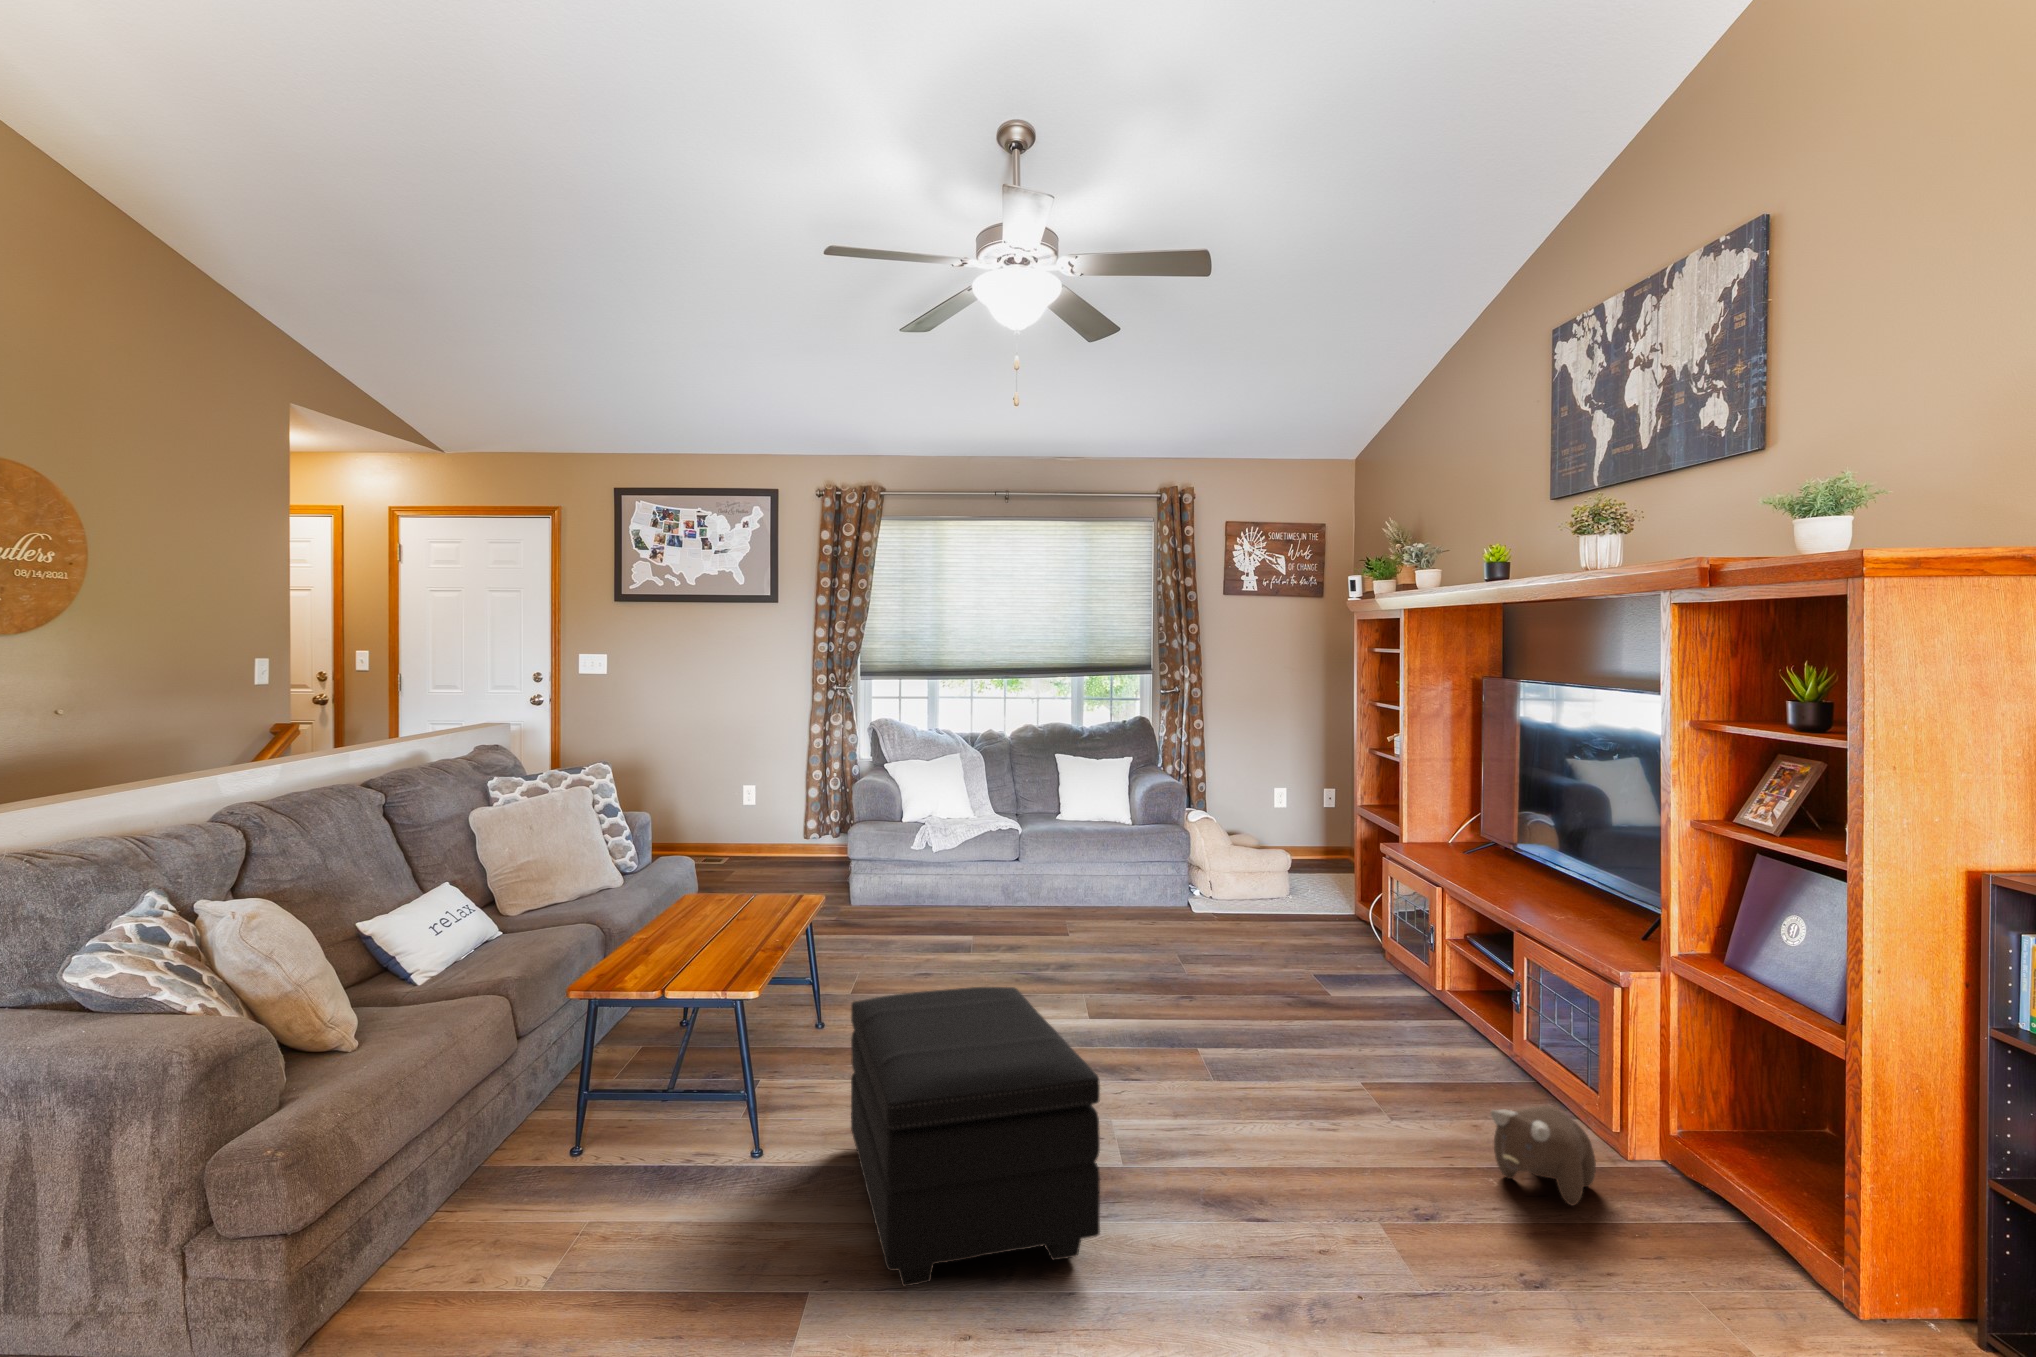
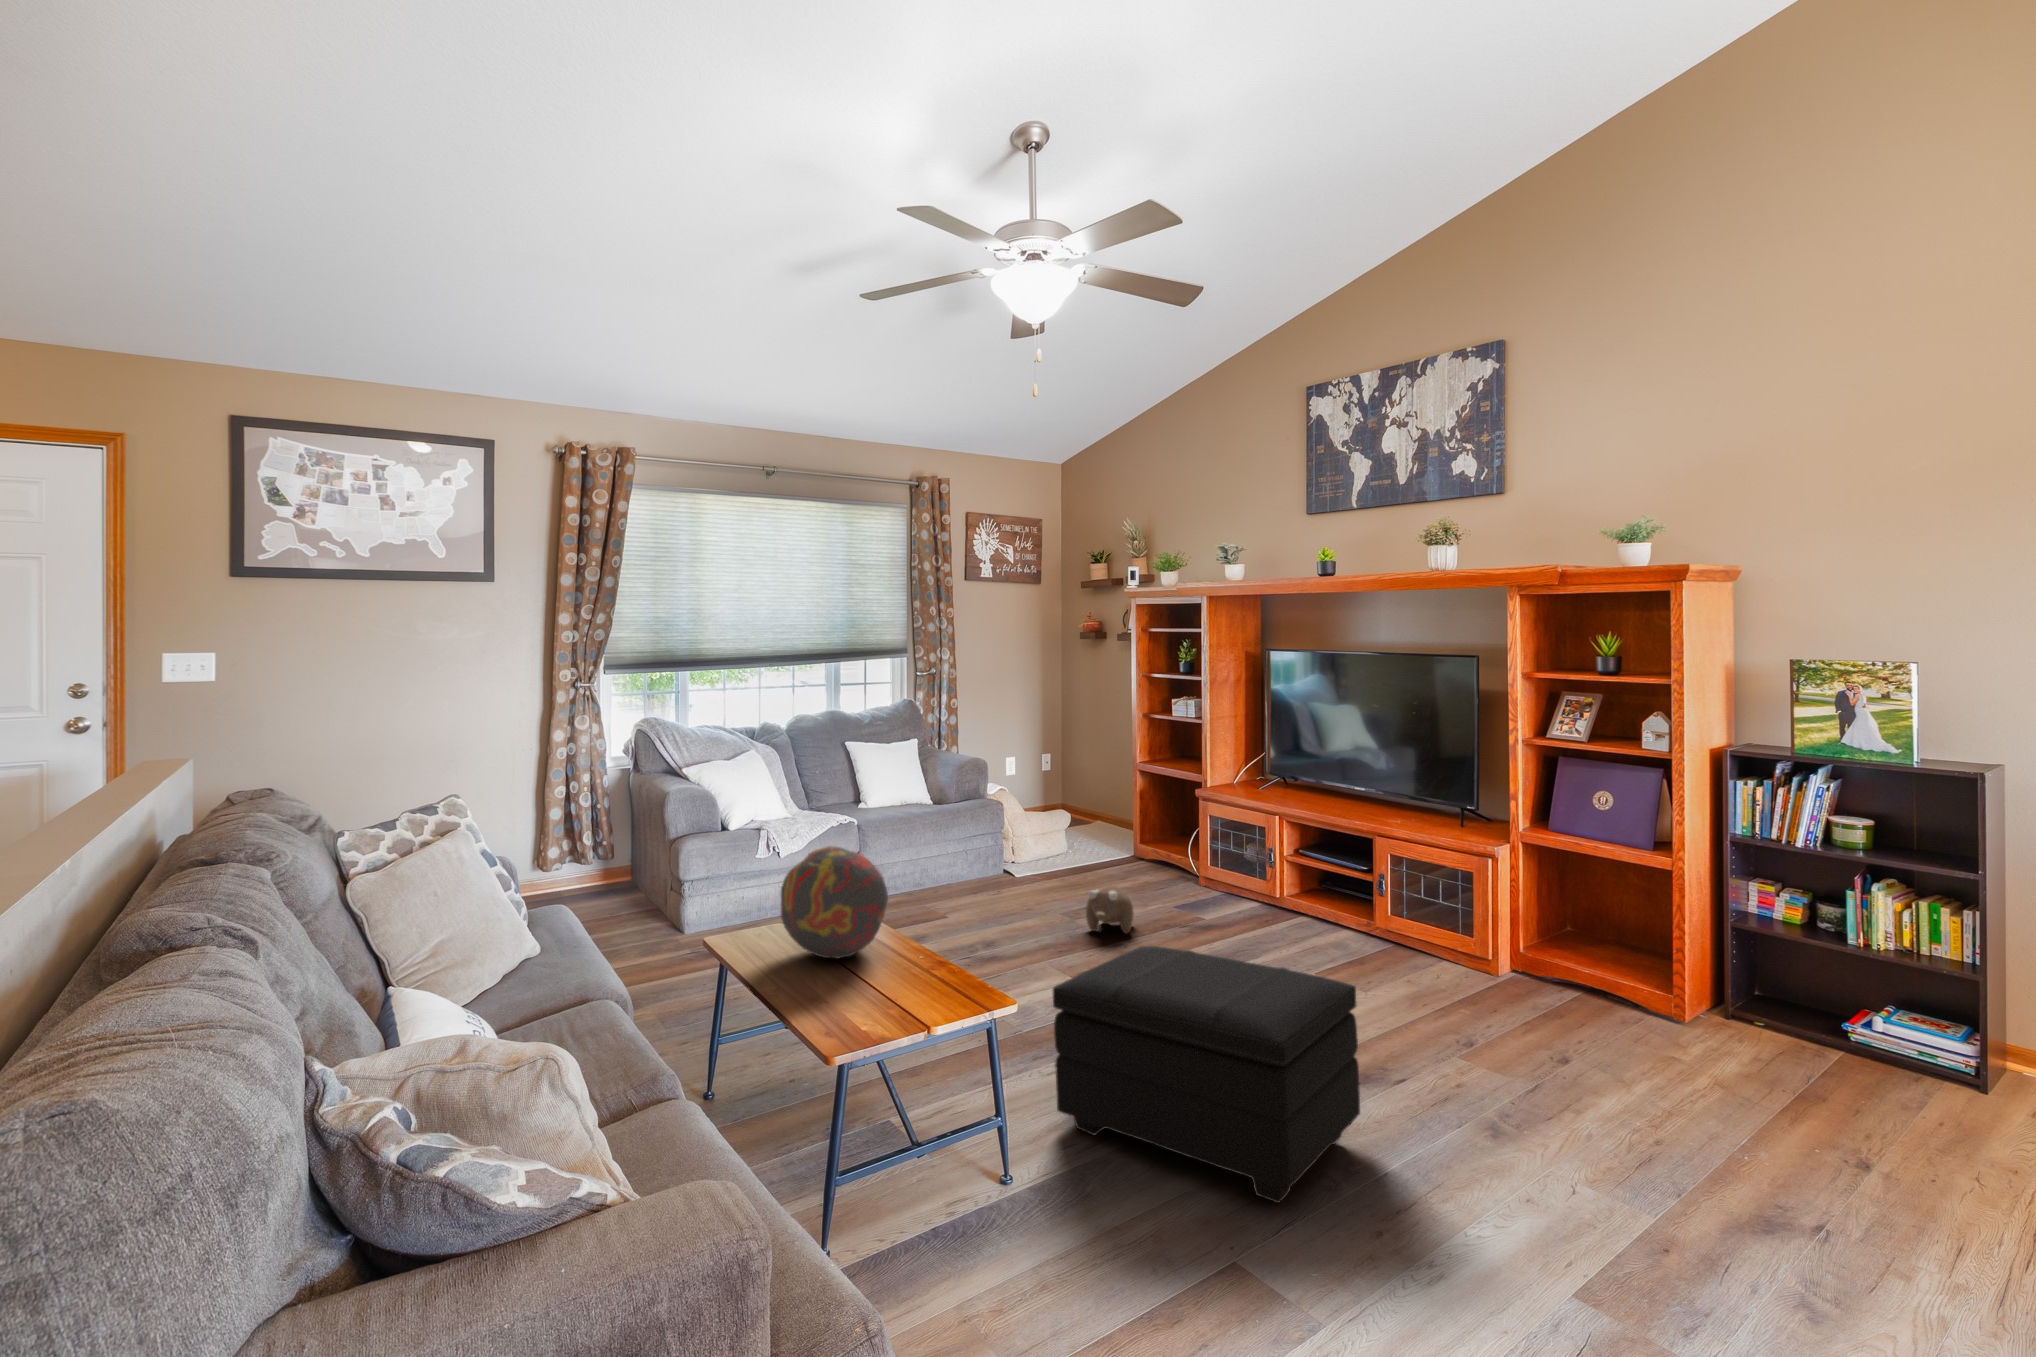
decorative orb: none [672,833,771,934] -> present [781,846,888,958]
plush toy: present [1491,1105,1596,1205] -> present [1086,886,1133,933]

